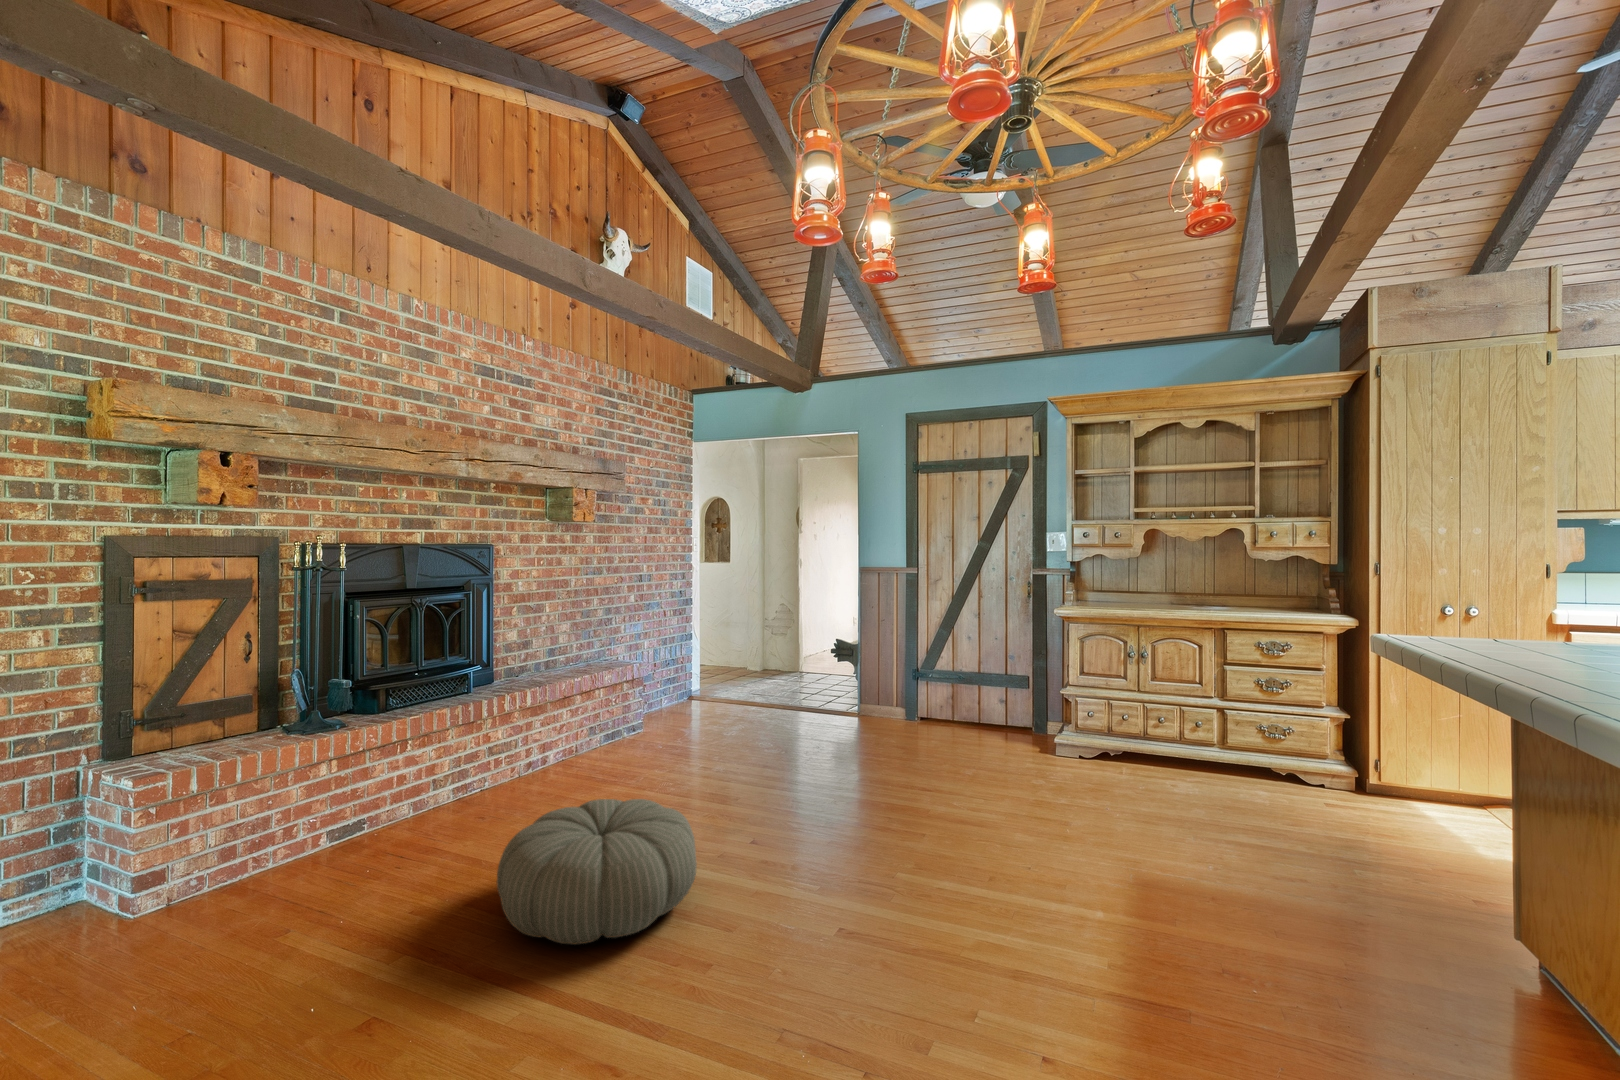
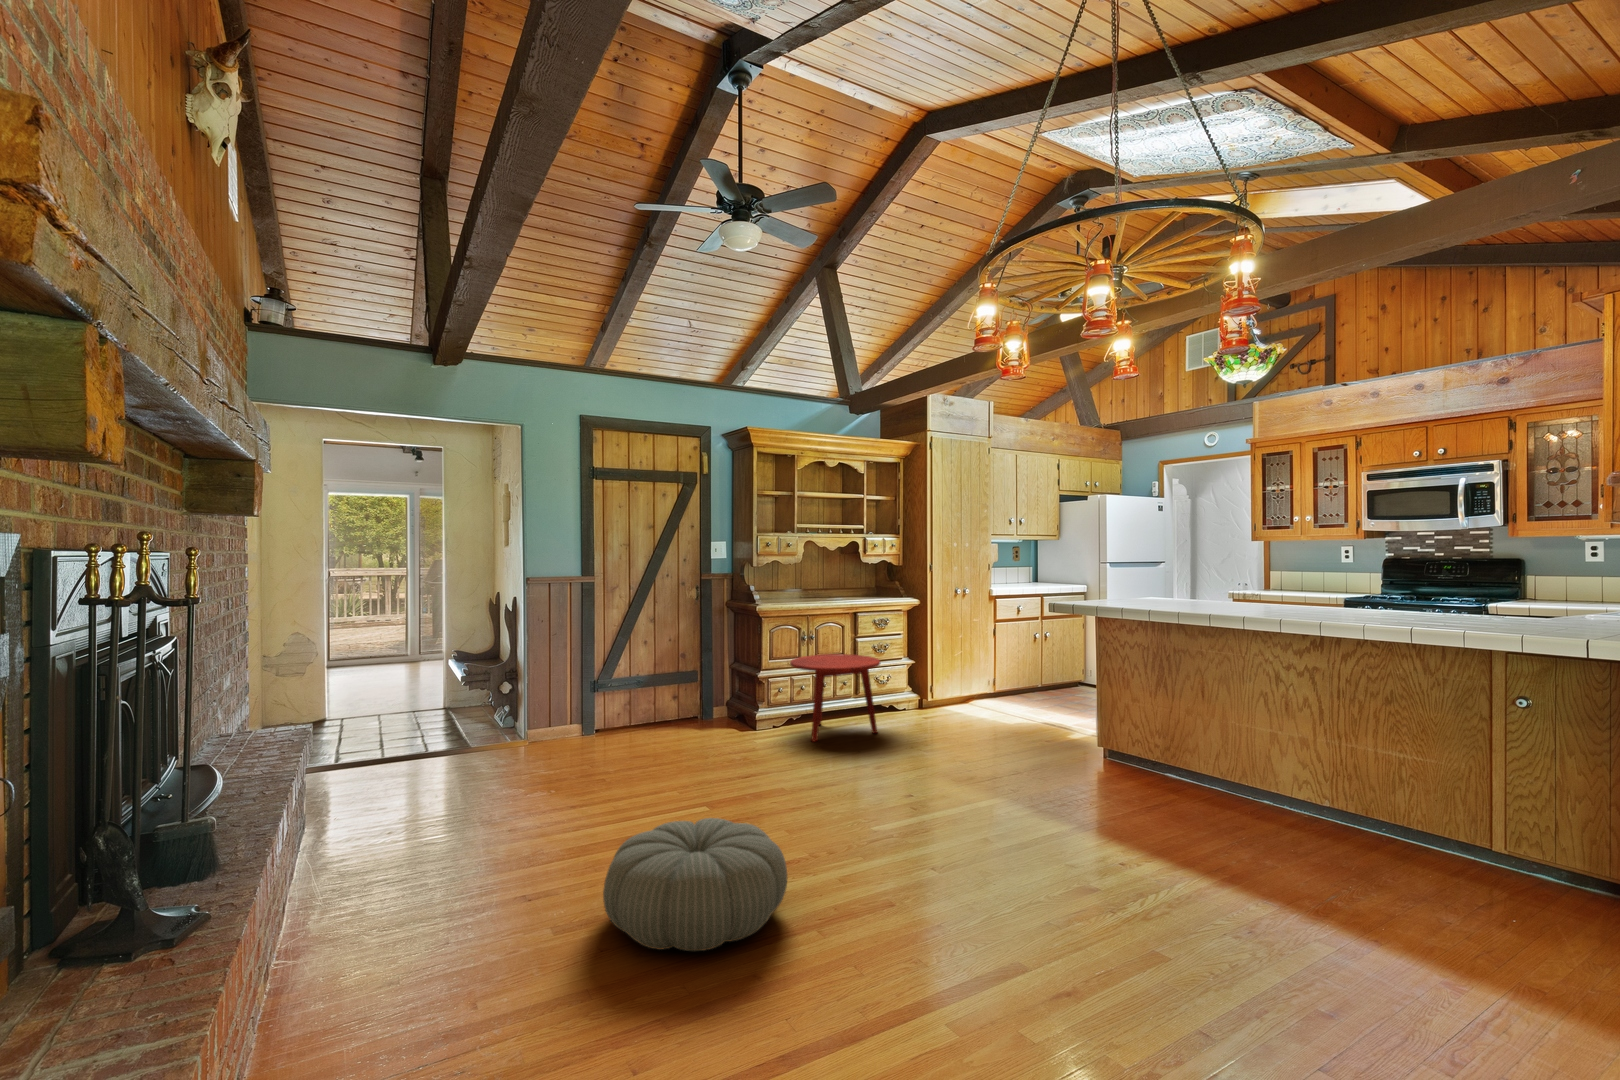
side table: none [1078,677,1216,804] -> present [790,654,880,742]

